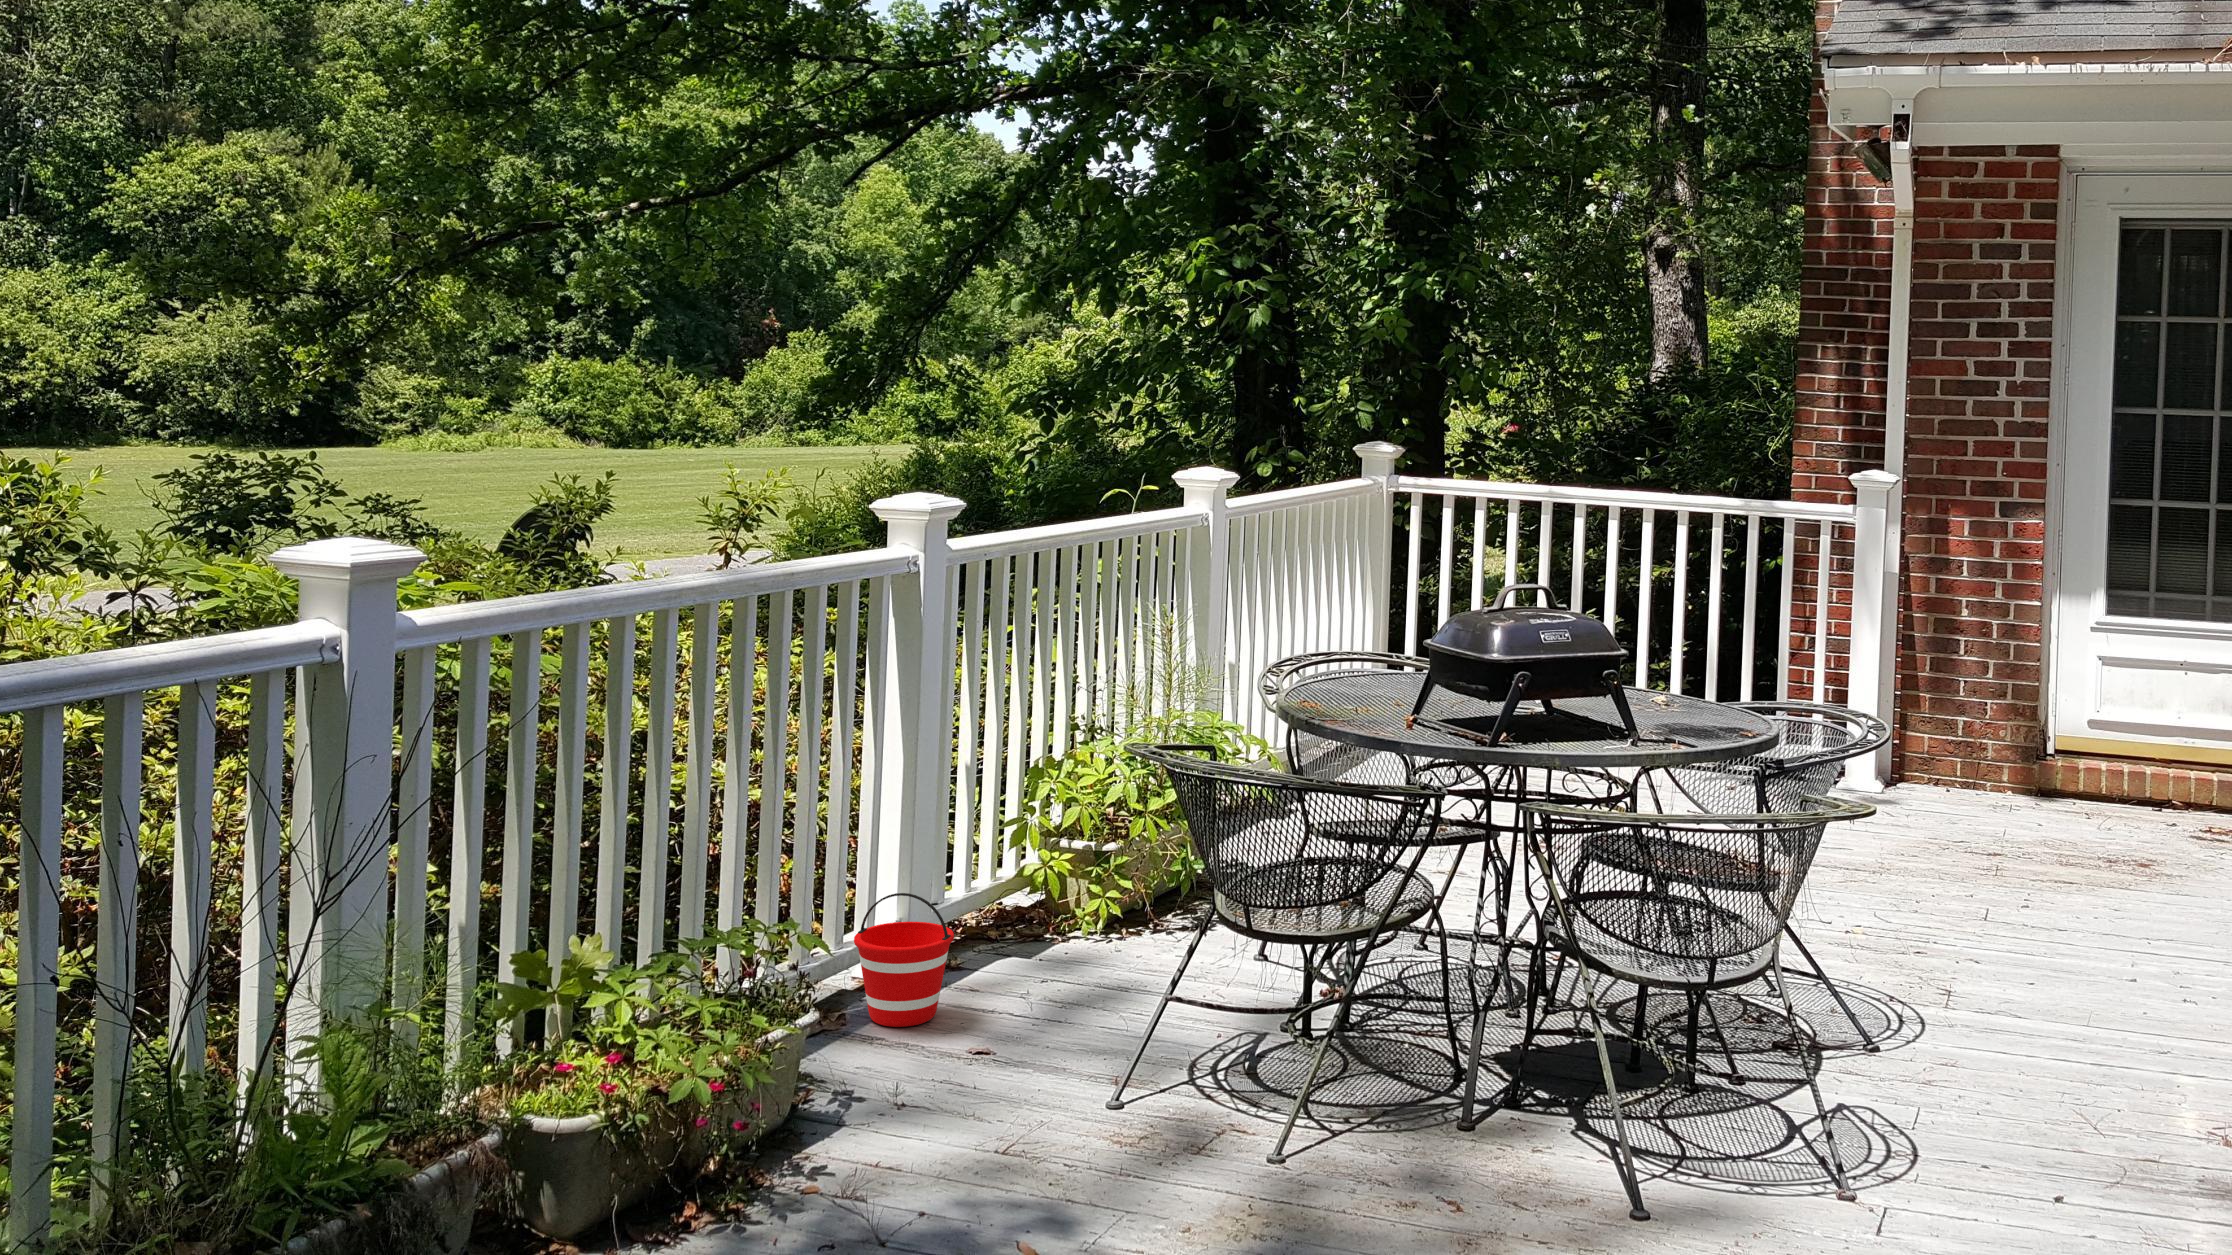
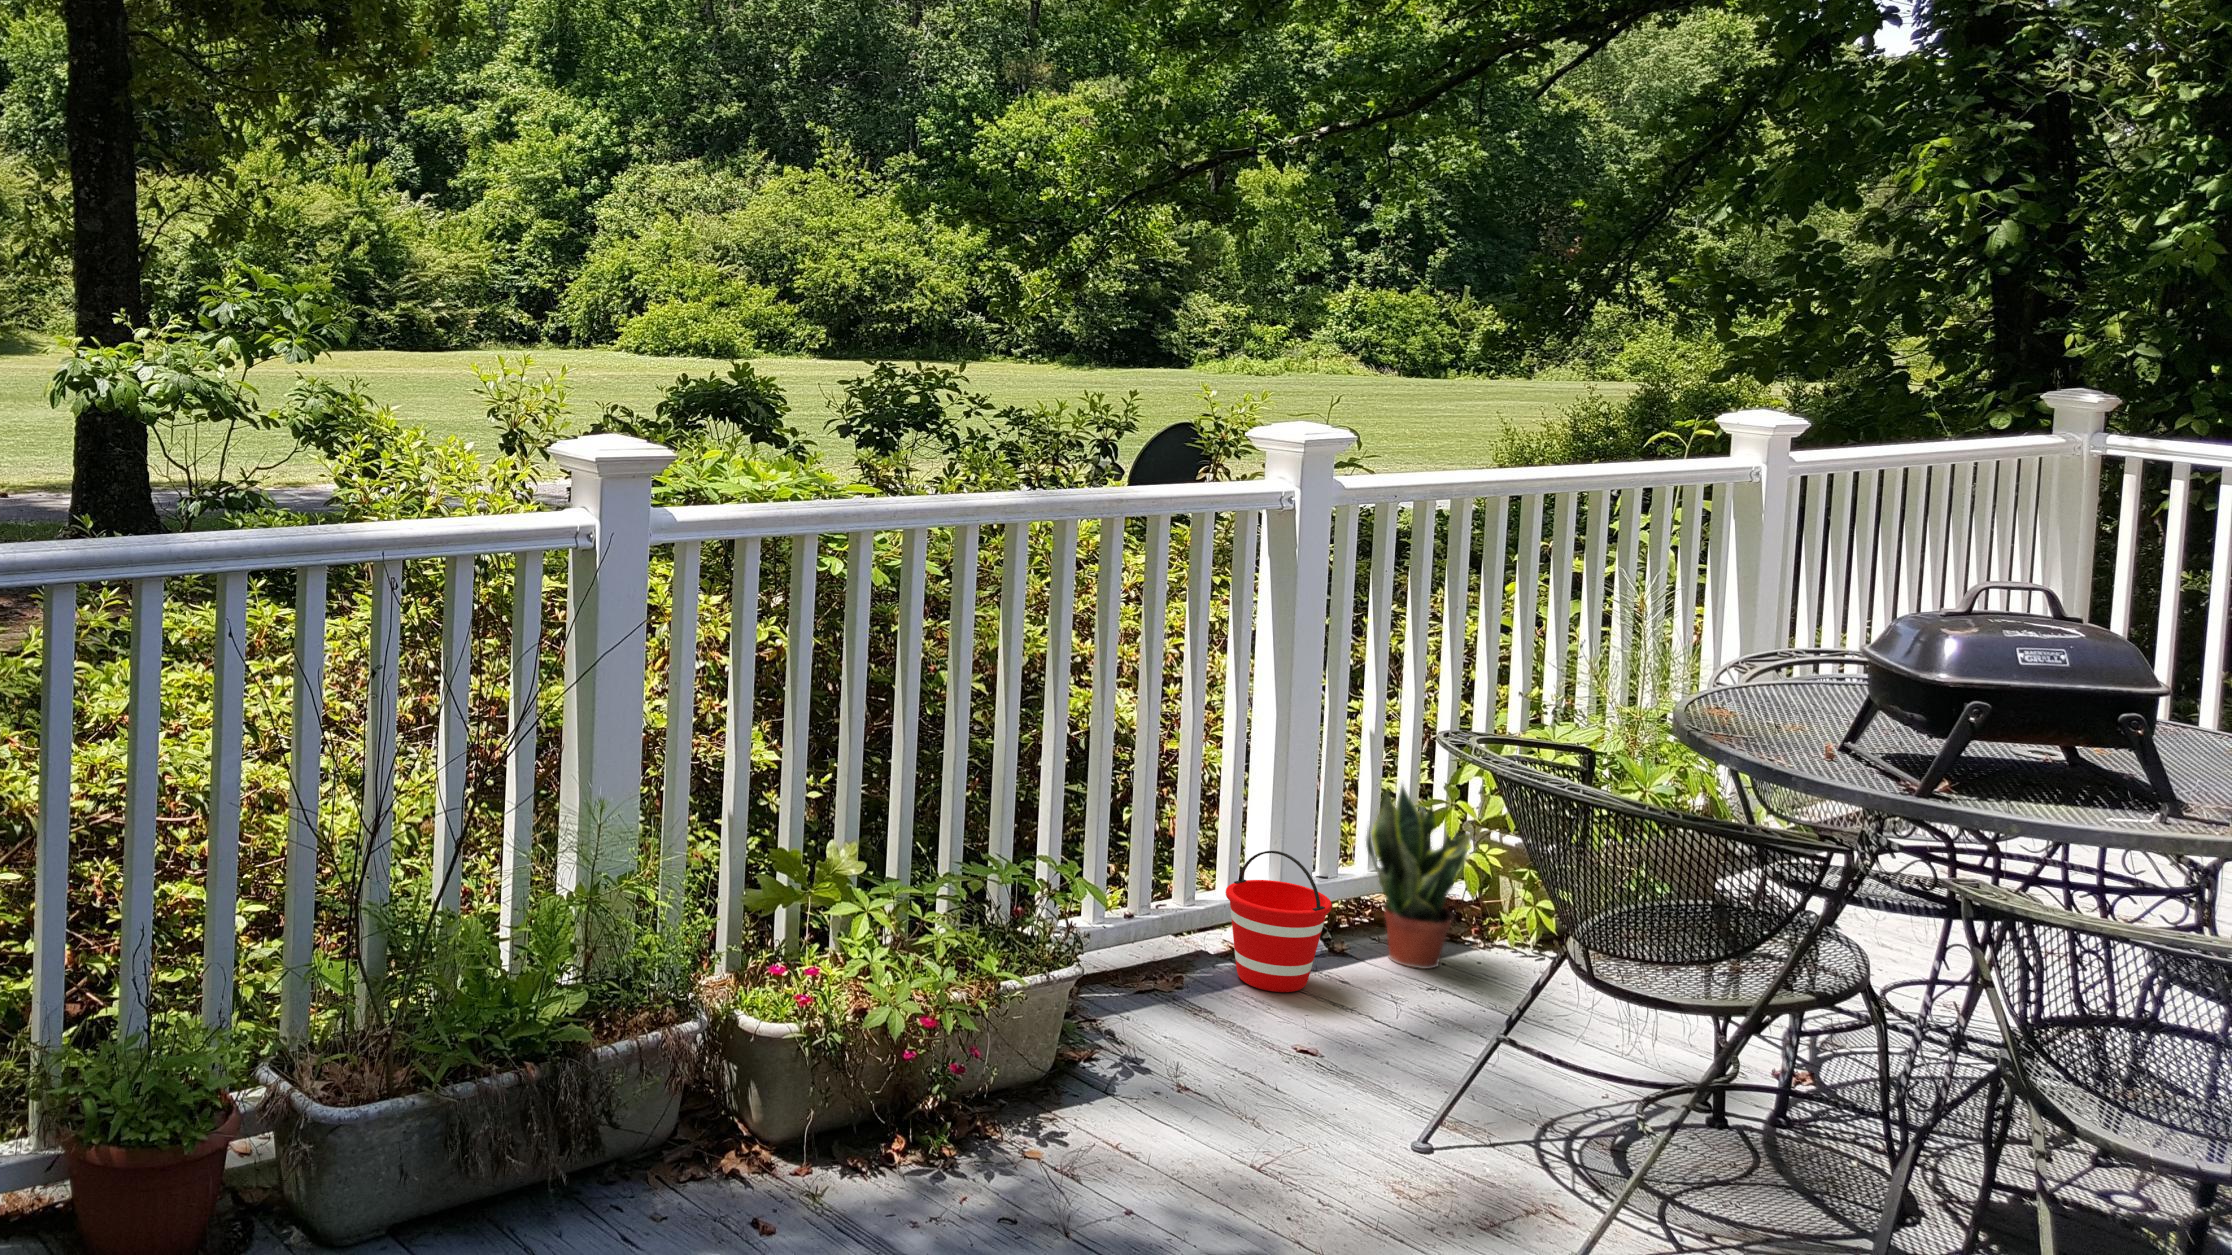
potted plant: none [955,805,1058,975] -> present [1366,786,1473,969]

